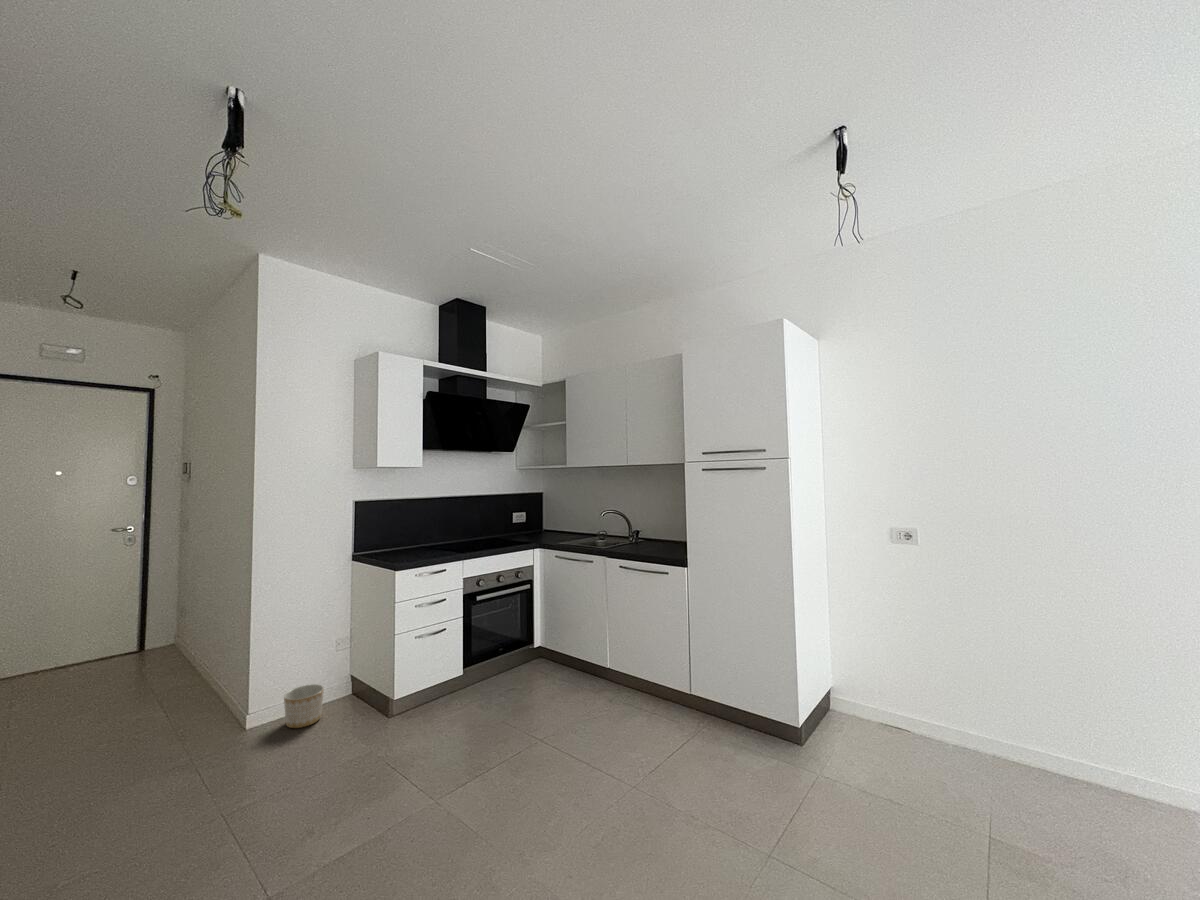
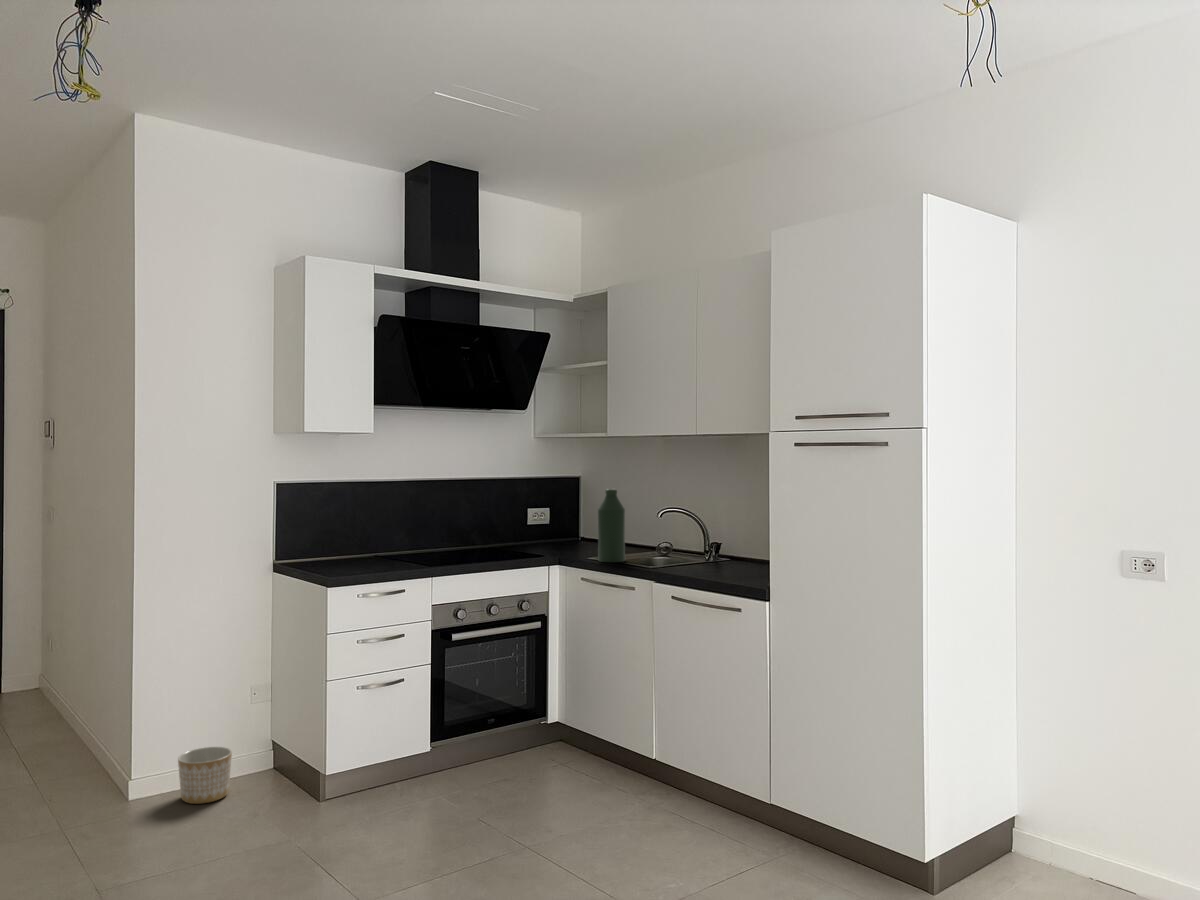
bottle: none [565,500,582,546] -> present [598,489,625,562]

